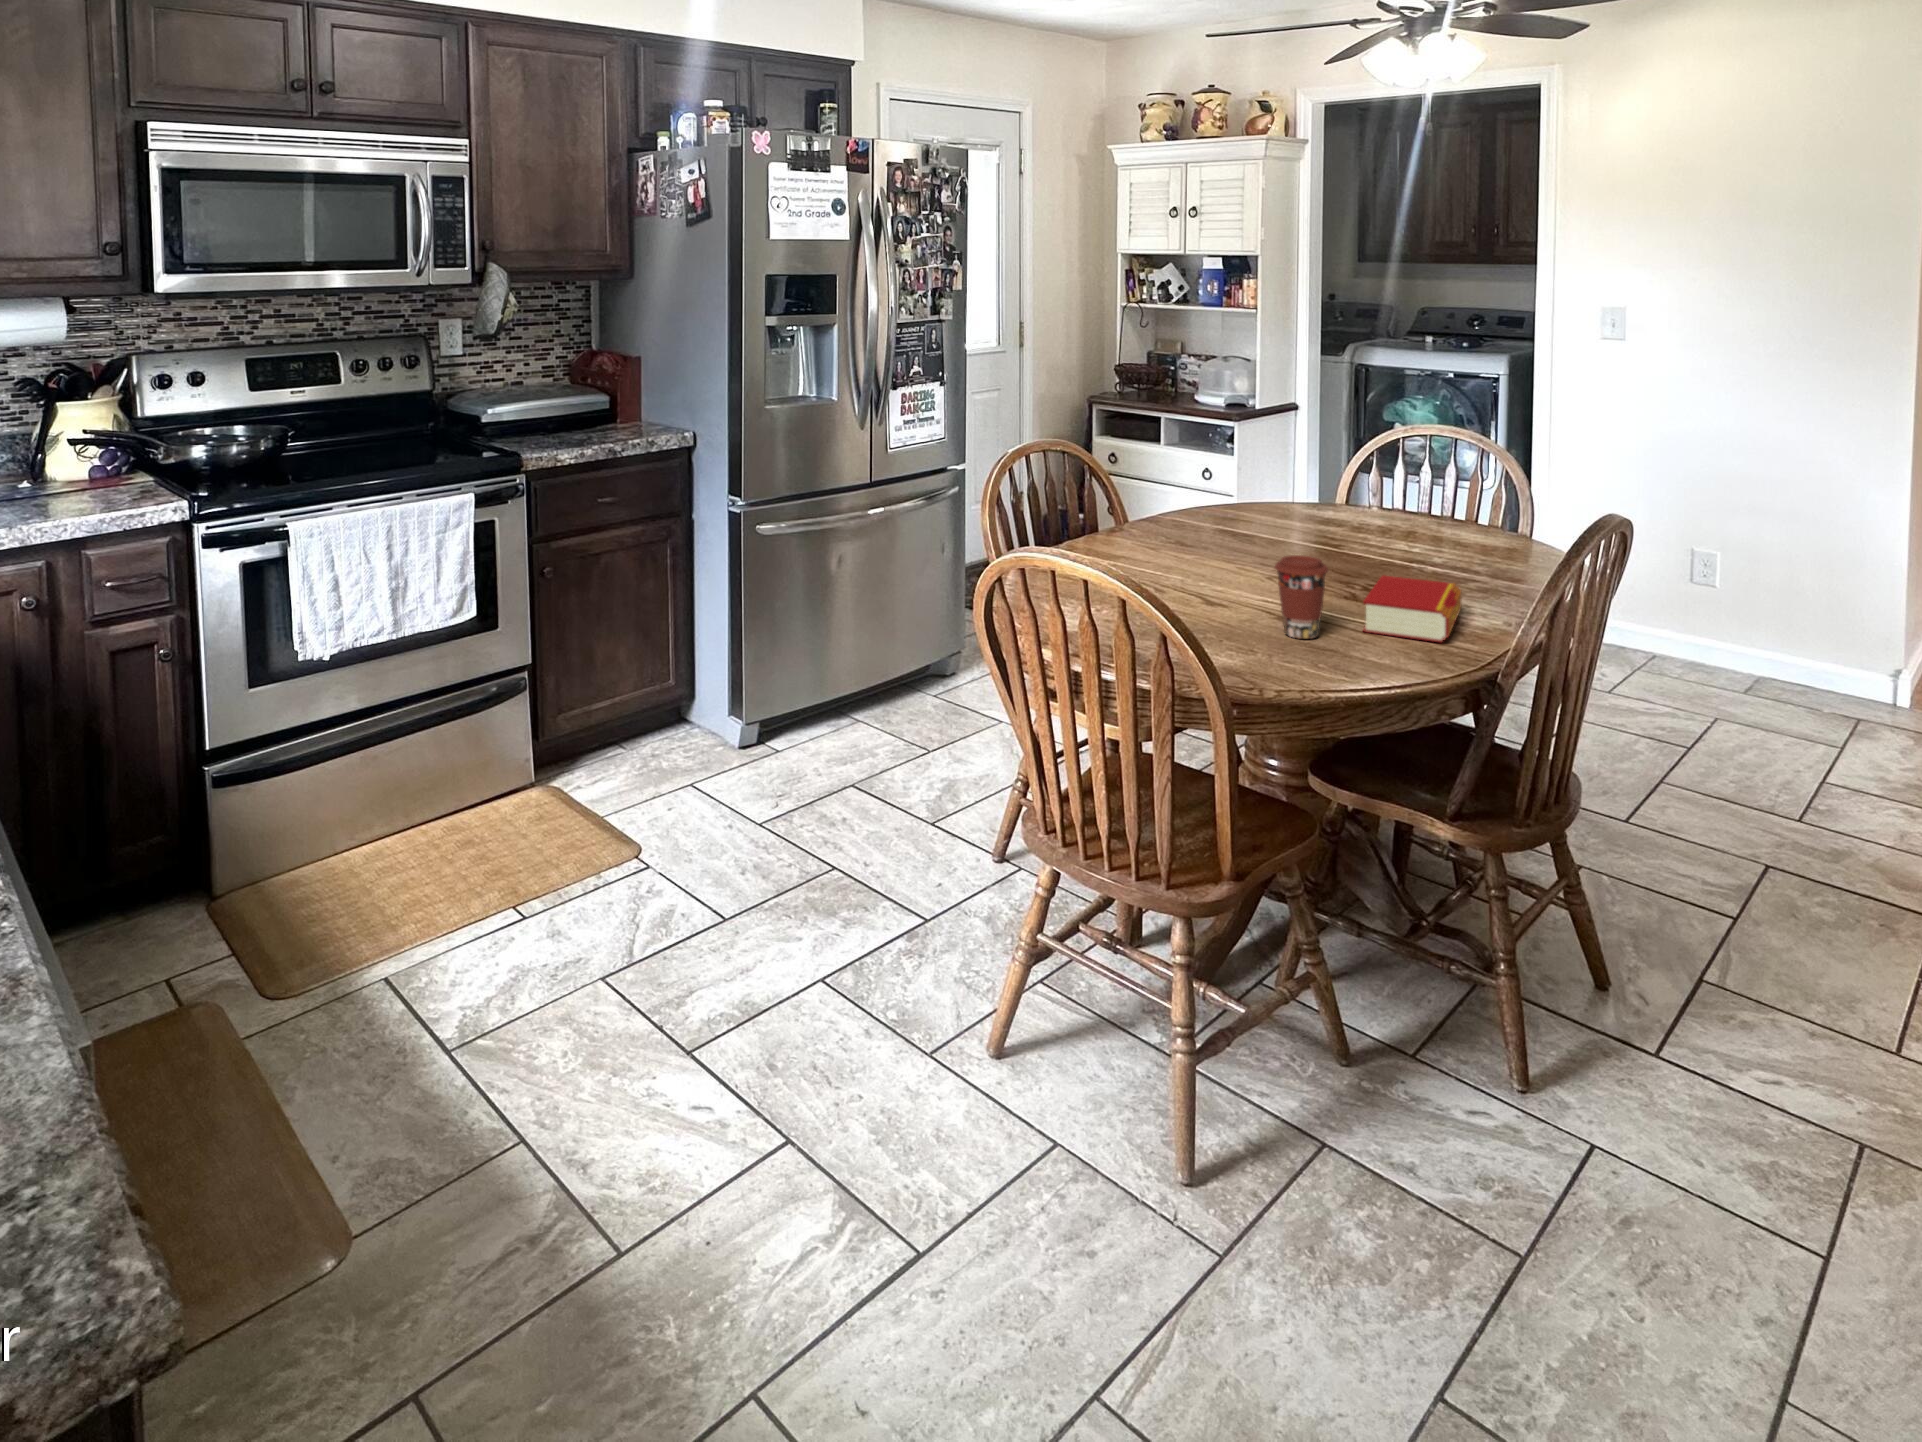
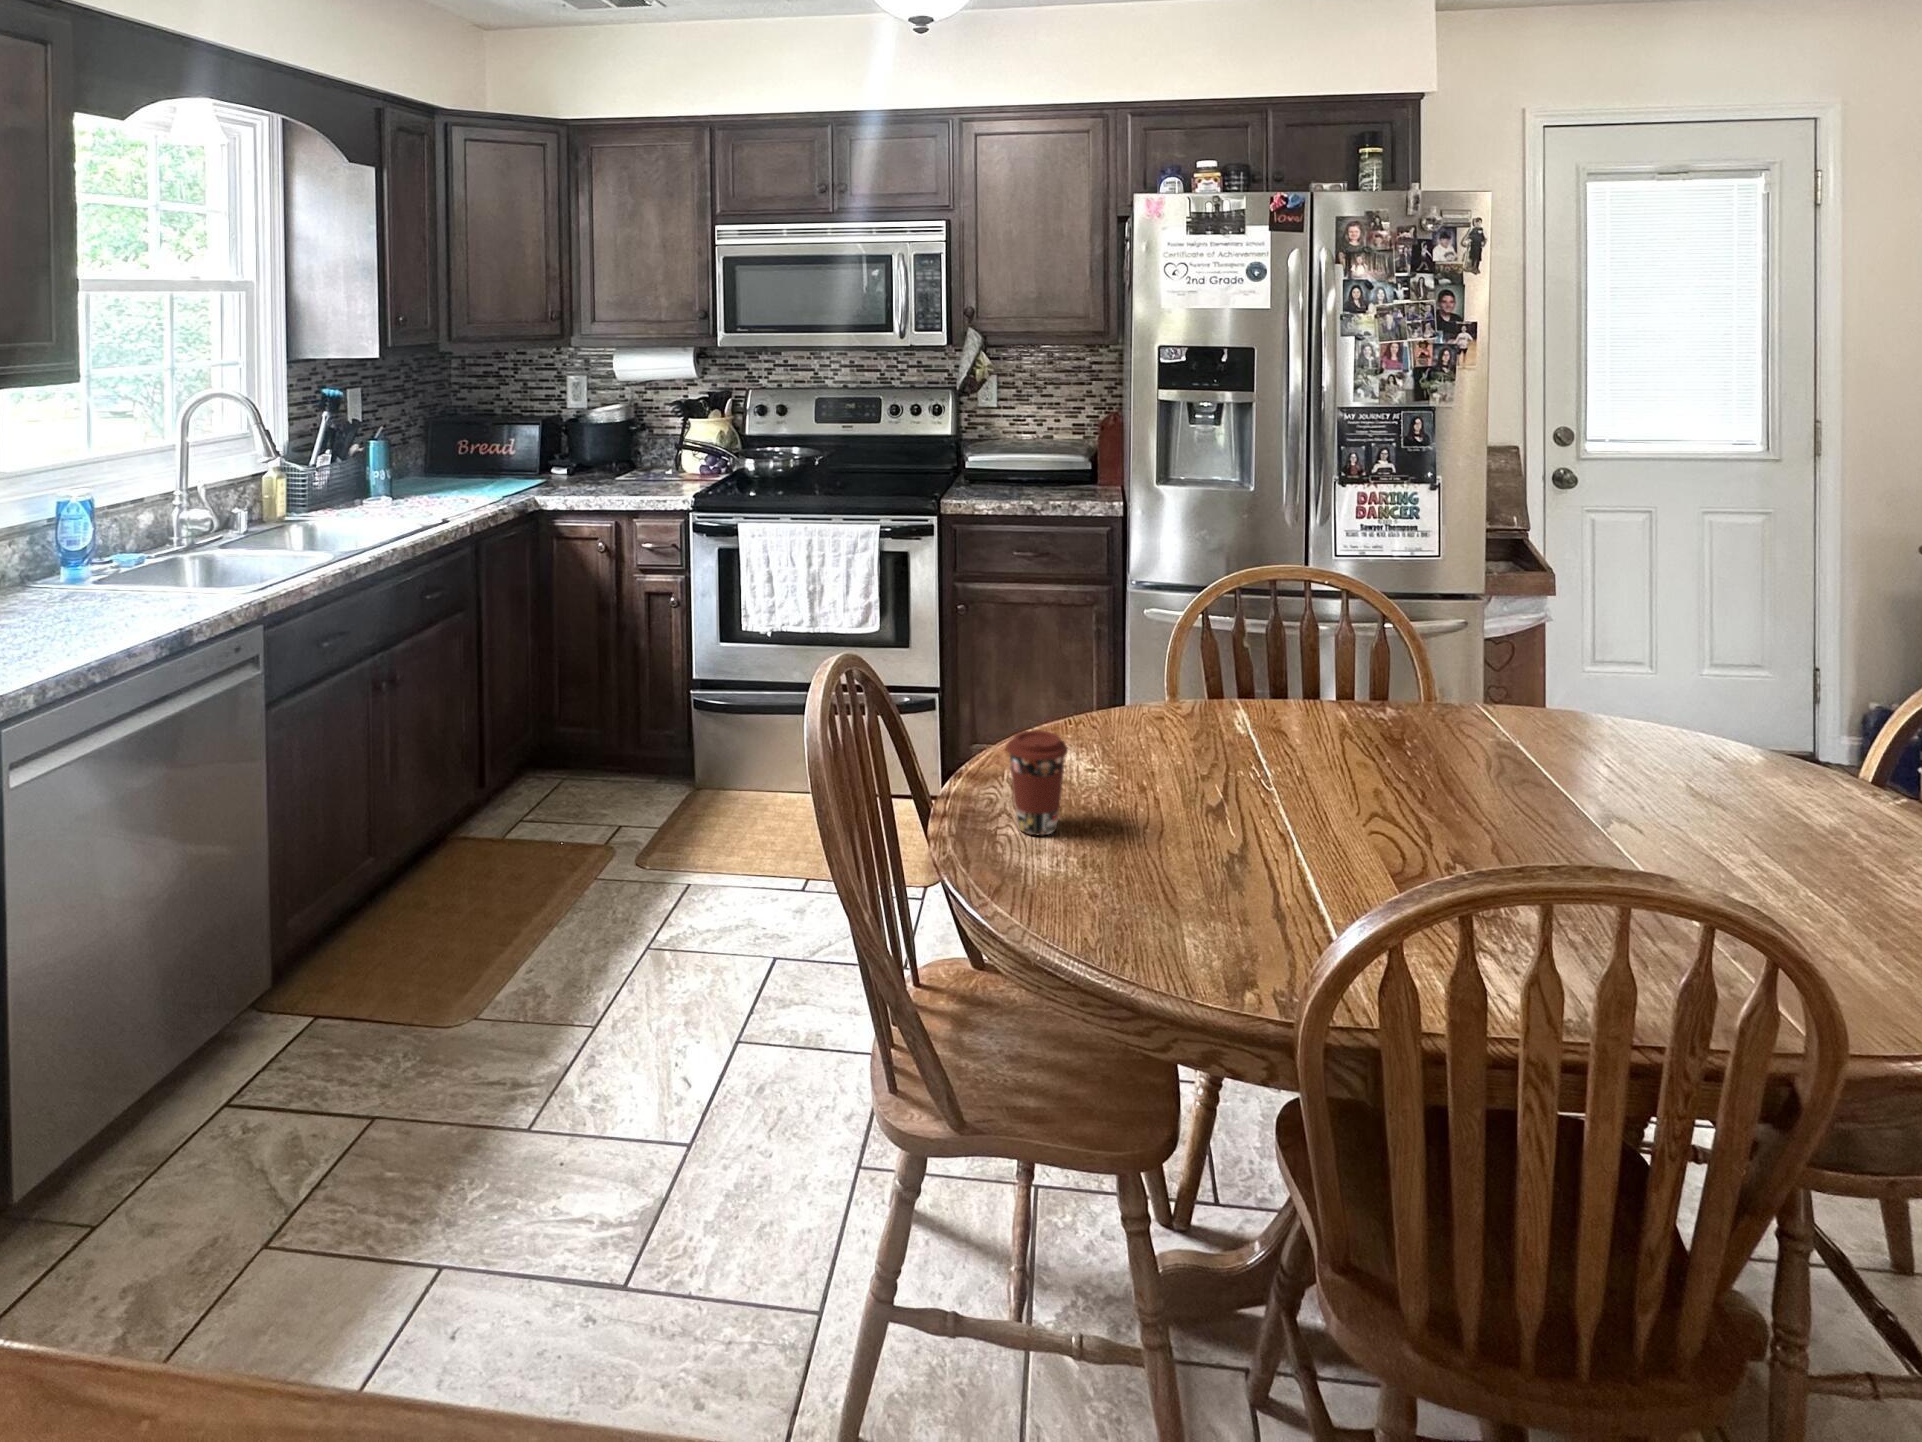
book: present [1363,576,1461,642] -> none [1101,809,1278,898]

